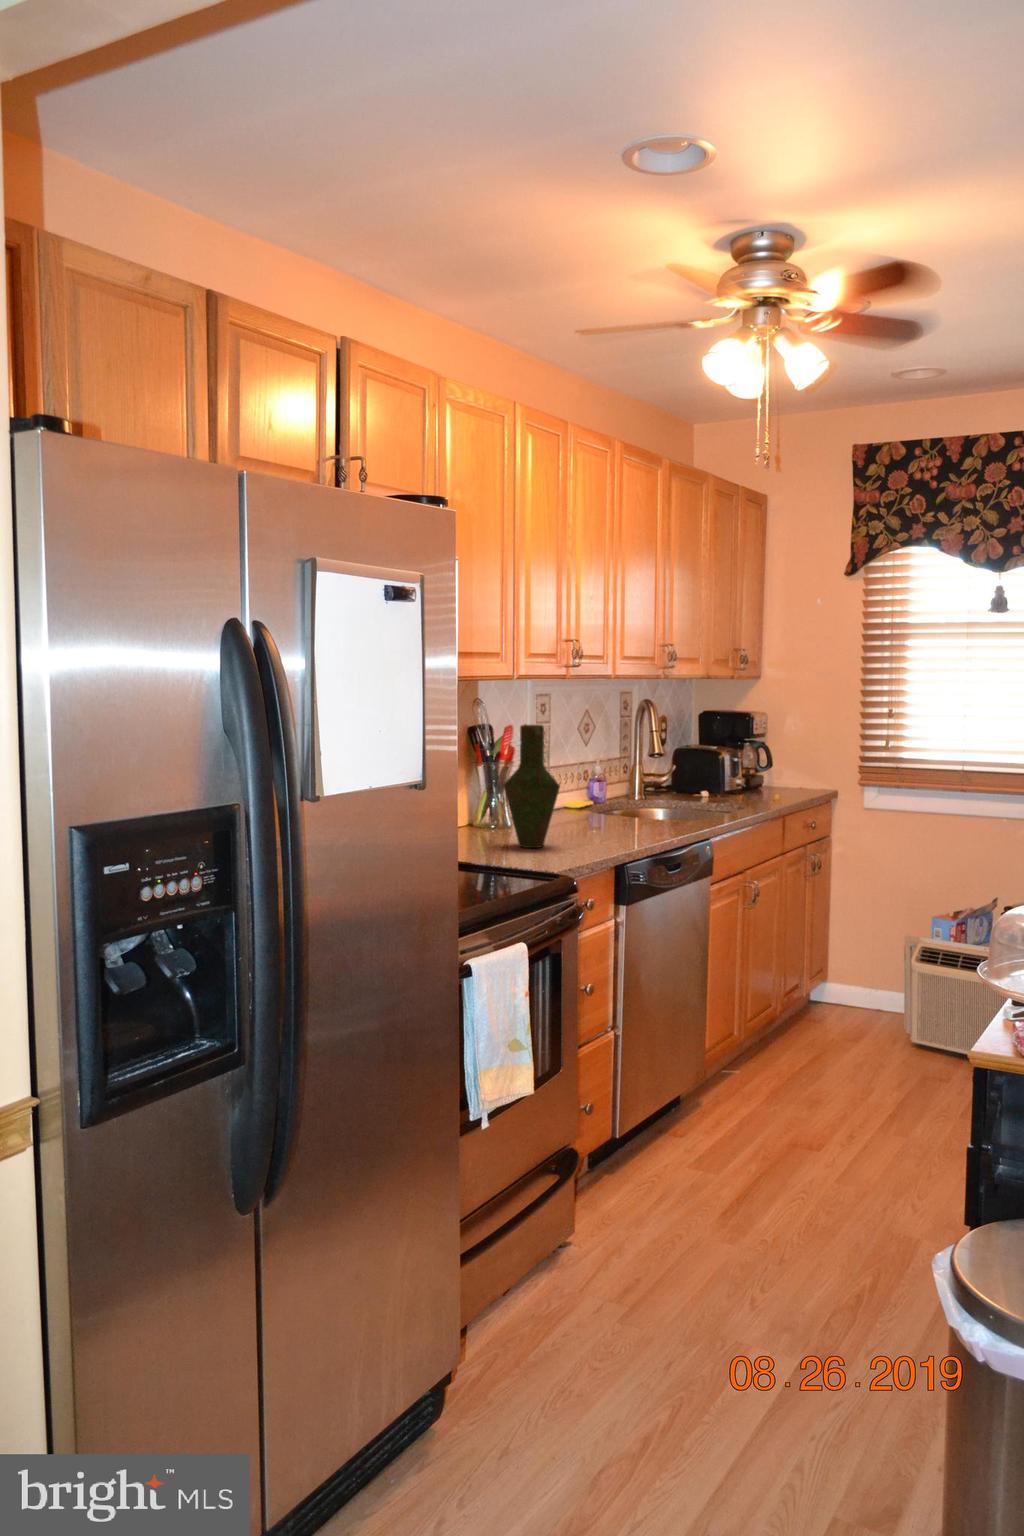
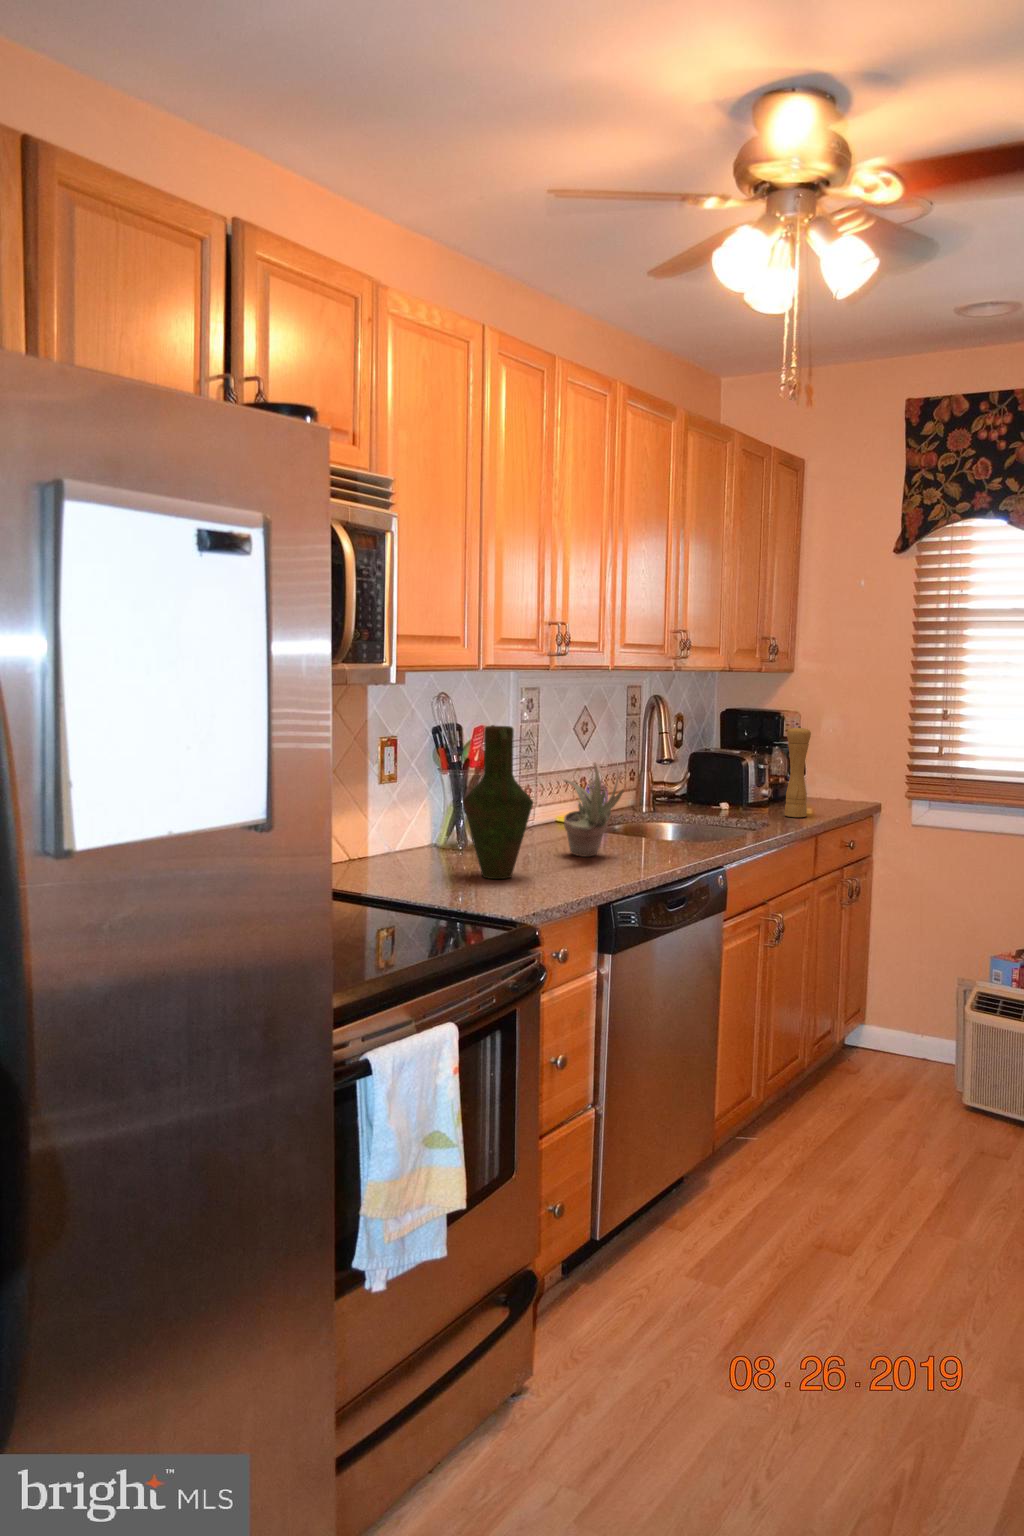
pepper mill: none [756,725,777,802] -> present [785,726,811,817]
succulent plant: none [578,754,629,832] -> present [564,762,624,857]

